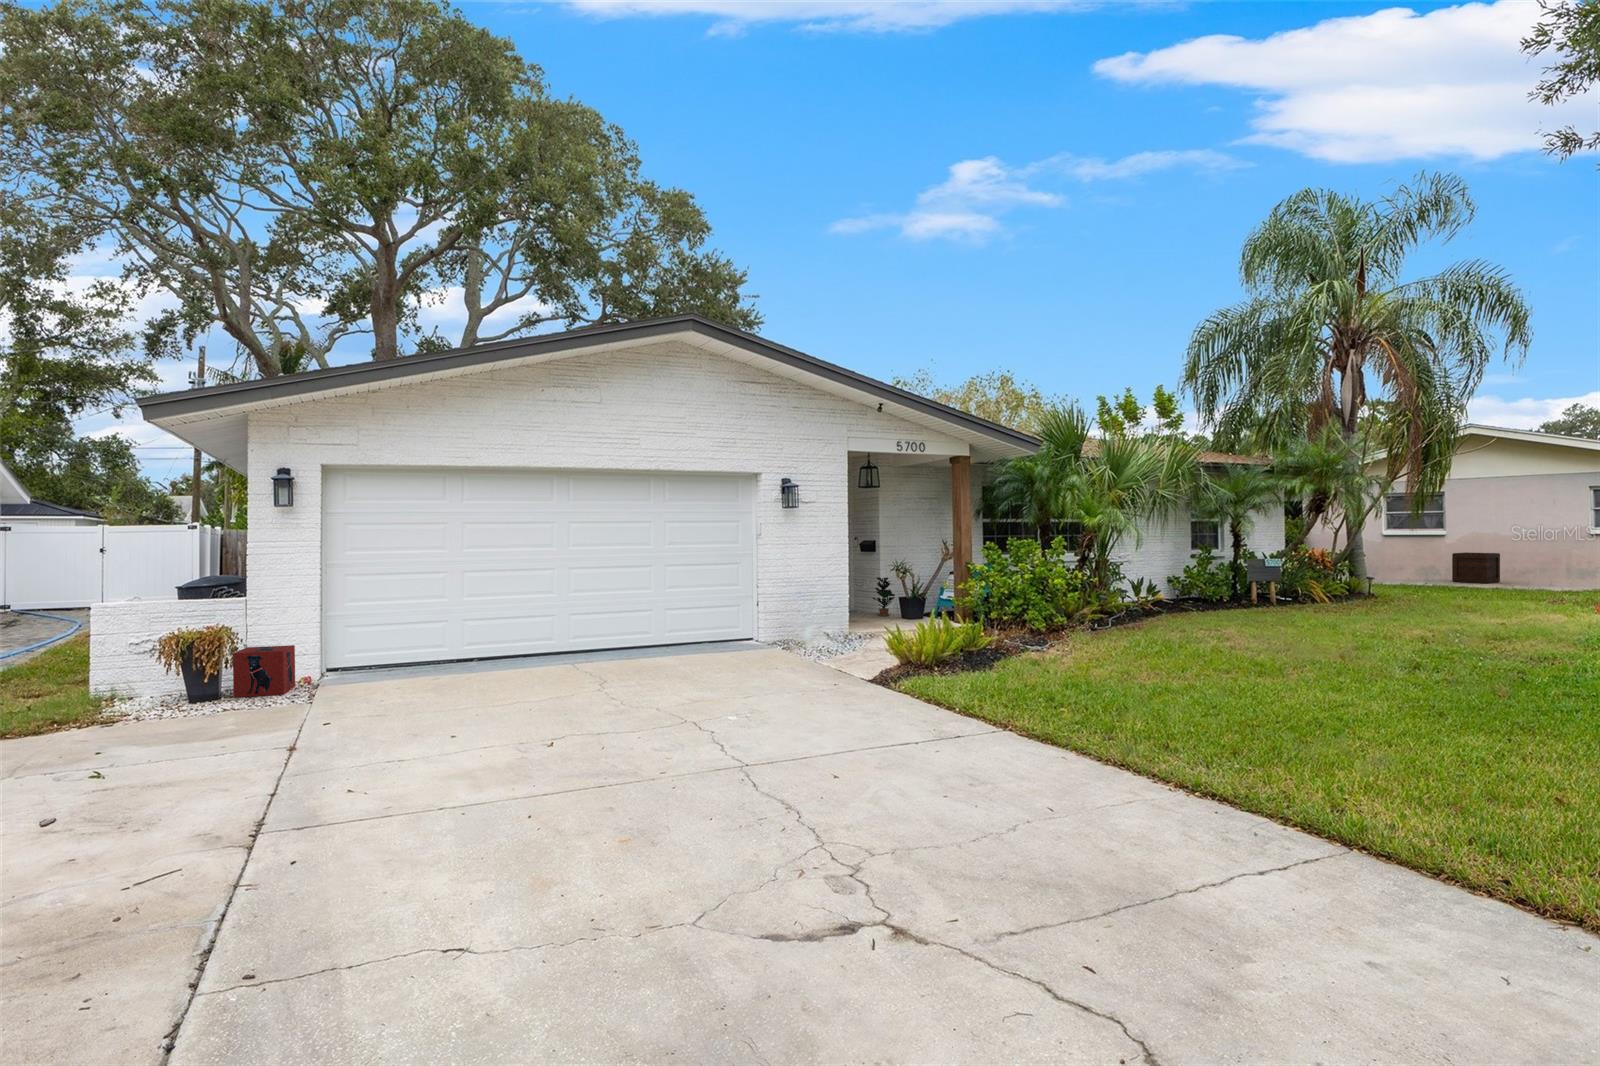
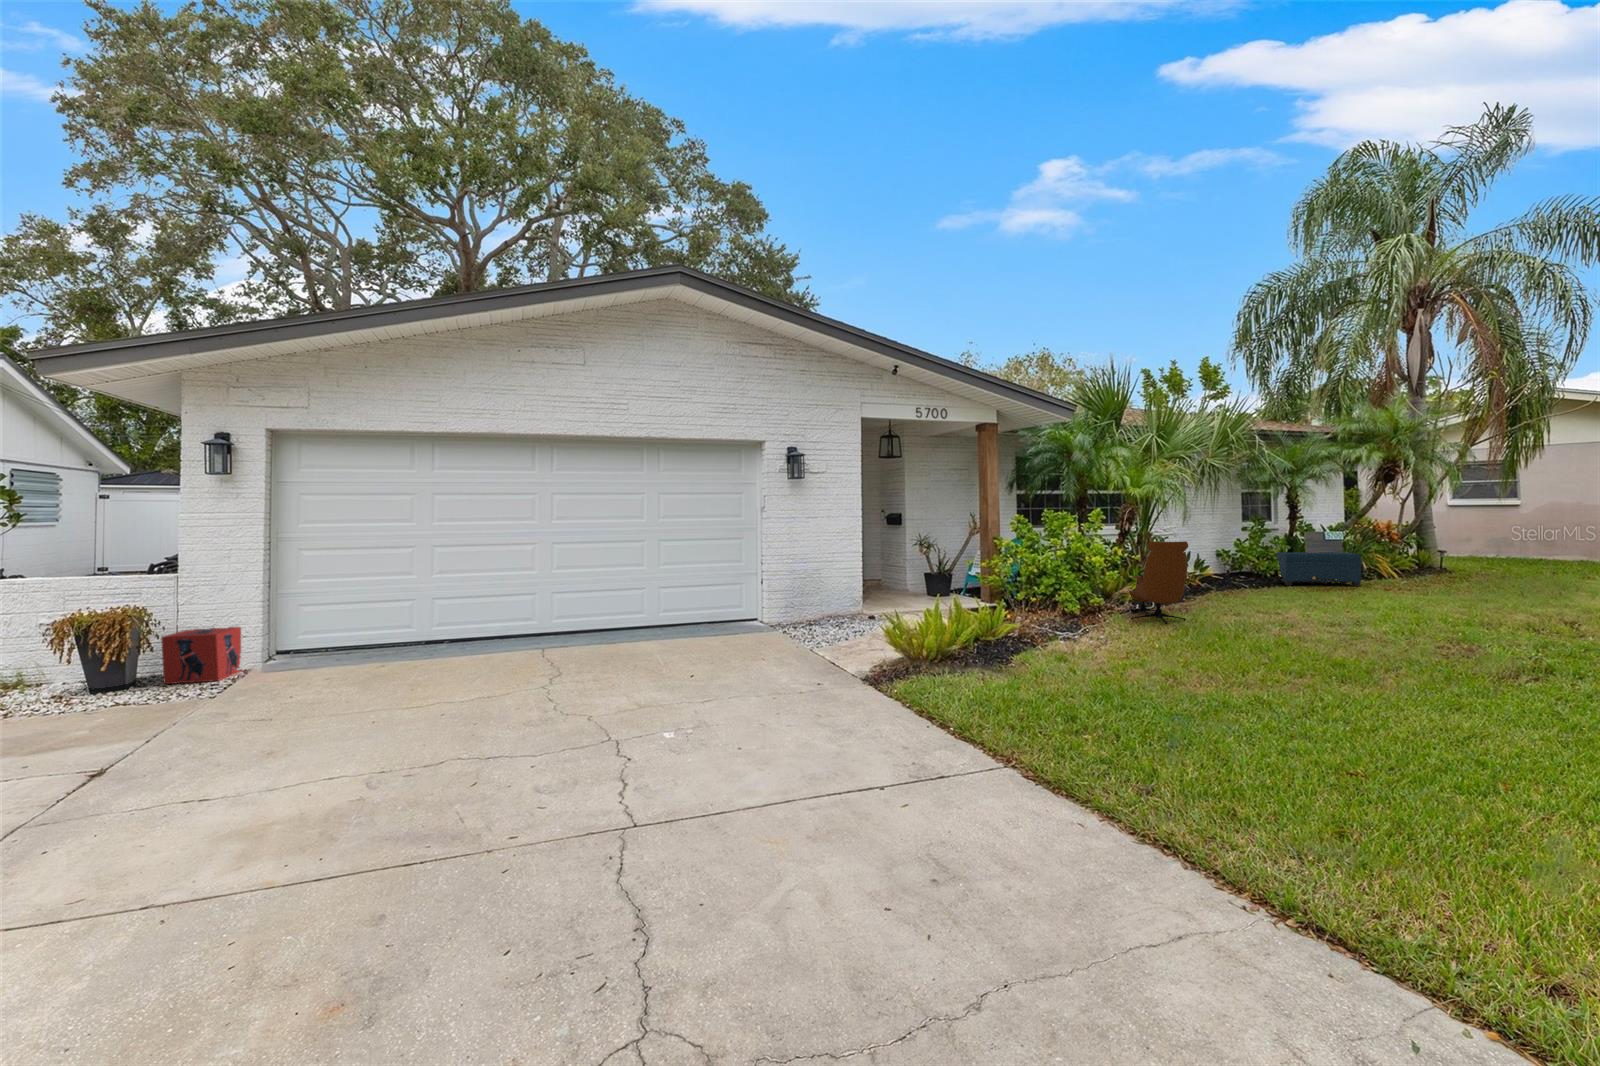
wooden crate: present [1452,552,1500,583] -> none [1530,525,1588,559]
lounge chair: none [1087,565,1139,639] -> present [1125,541,1188,624]
potted plant: present [873,577,895,616] -> none [896,551,920,591]
bench: none [1220,577,1294,608] -> present [1274,552,1362,586]

